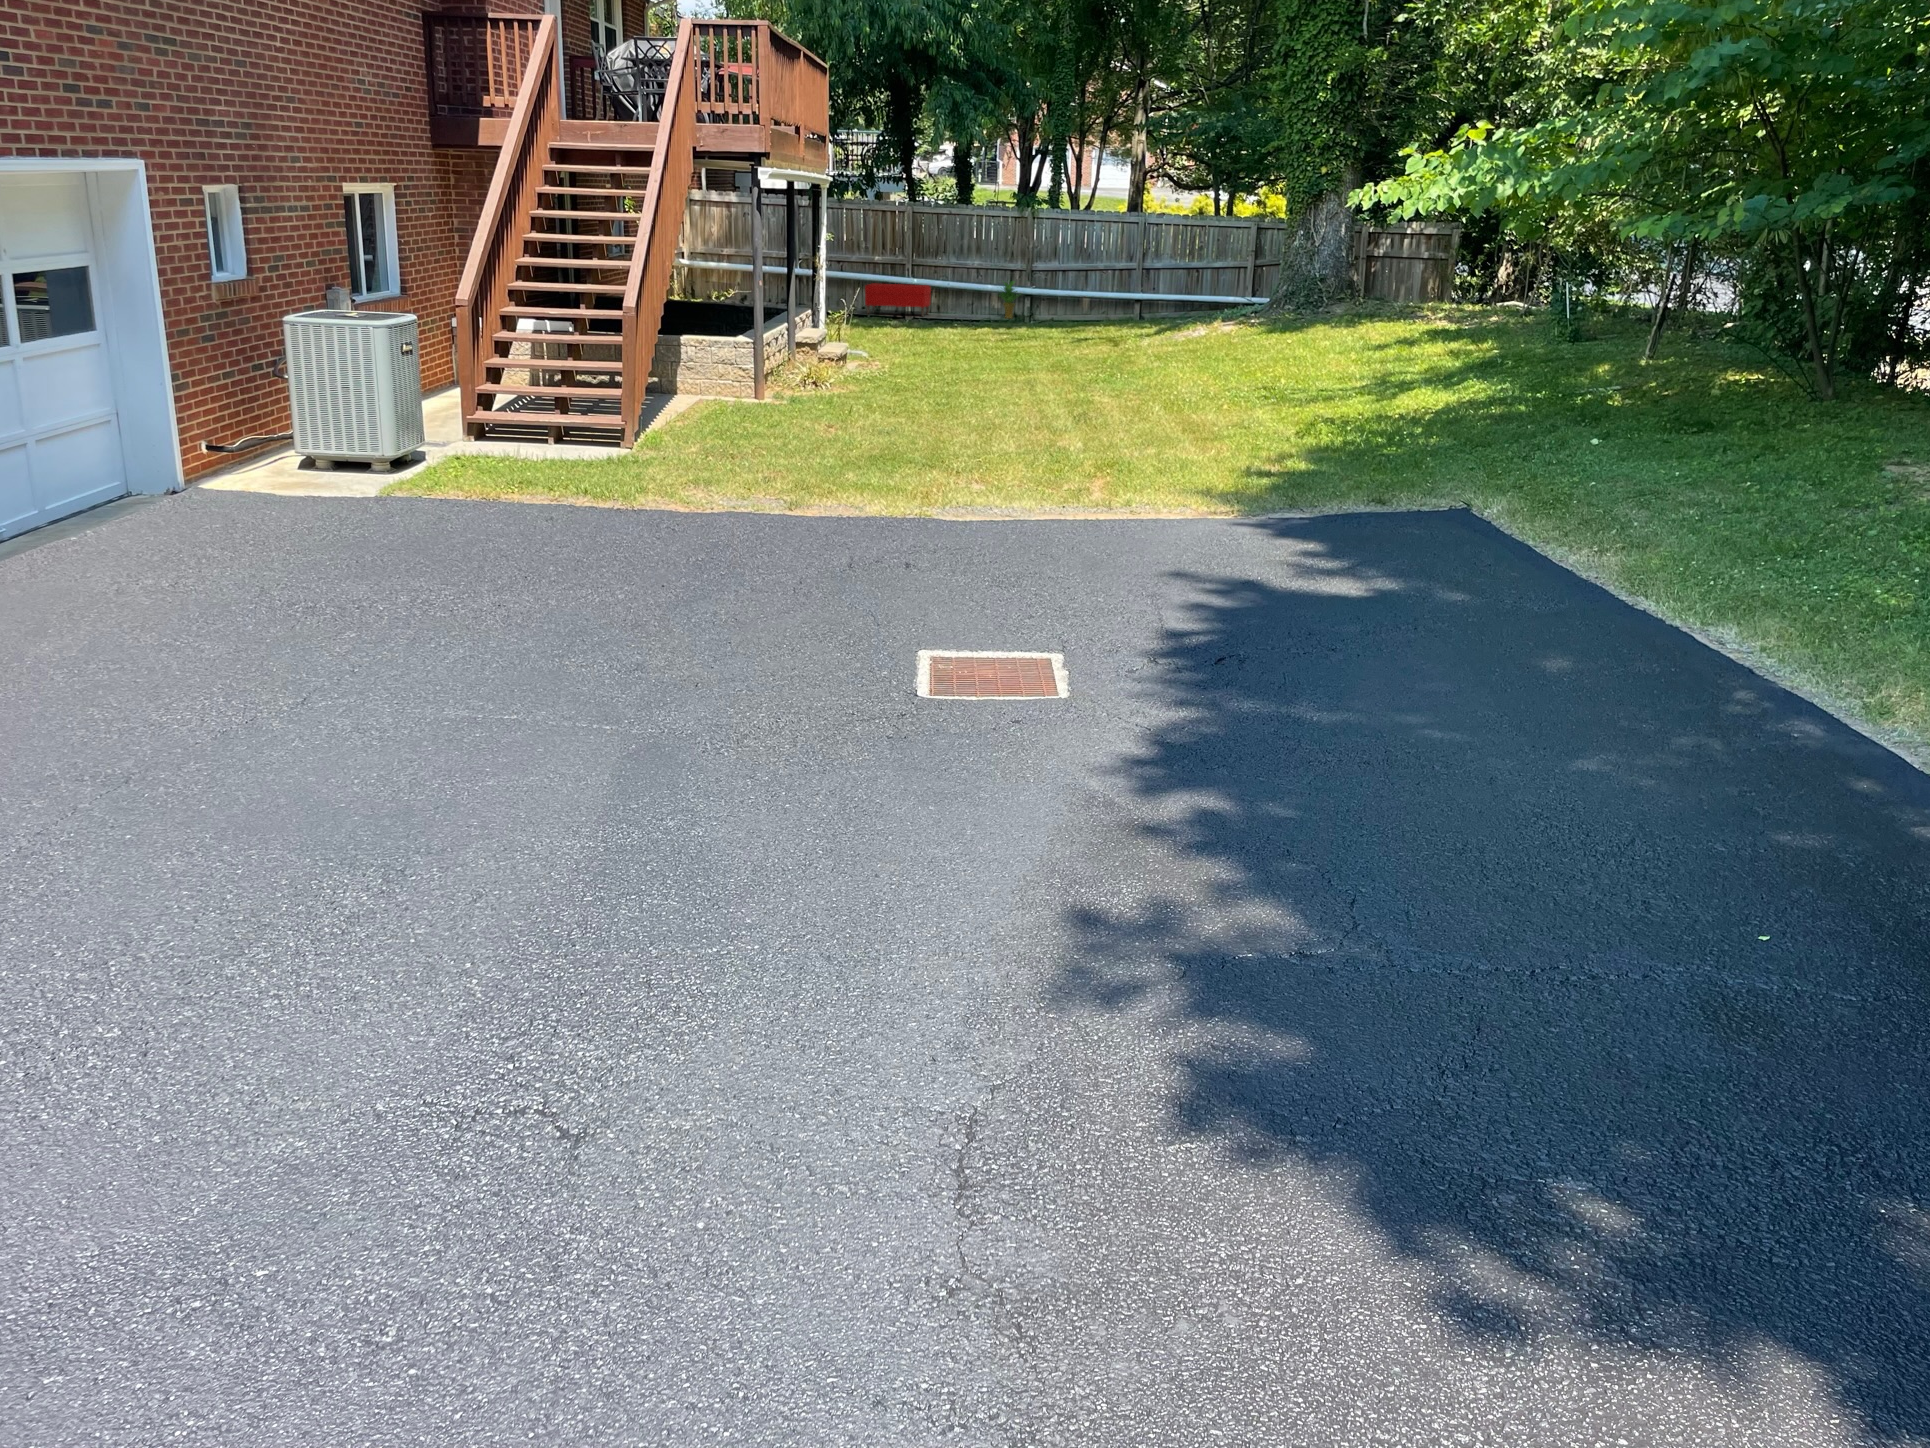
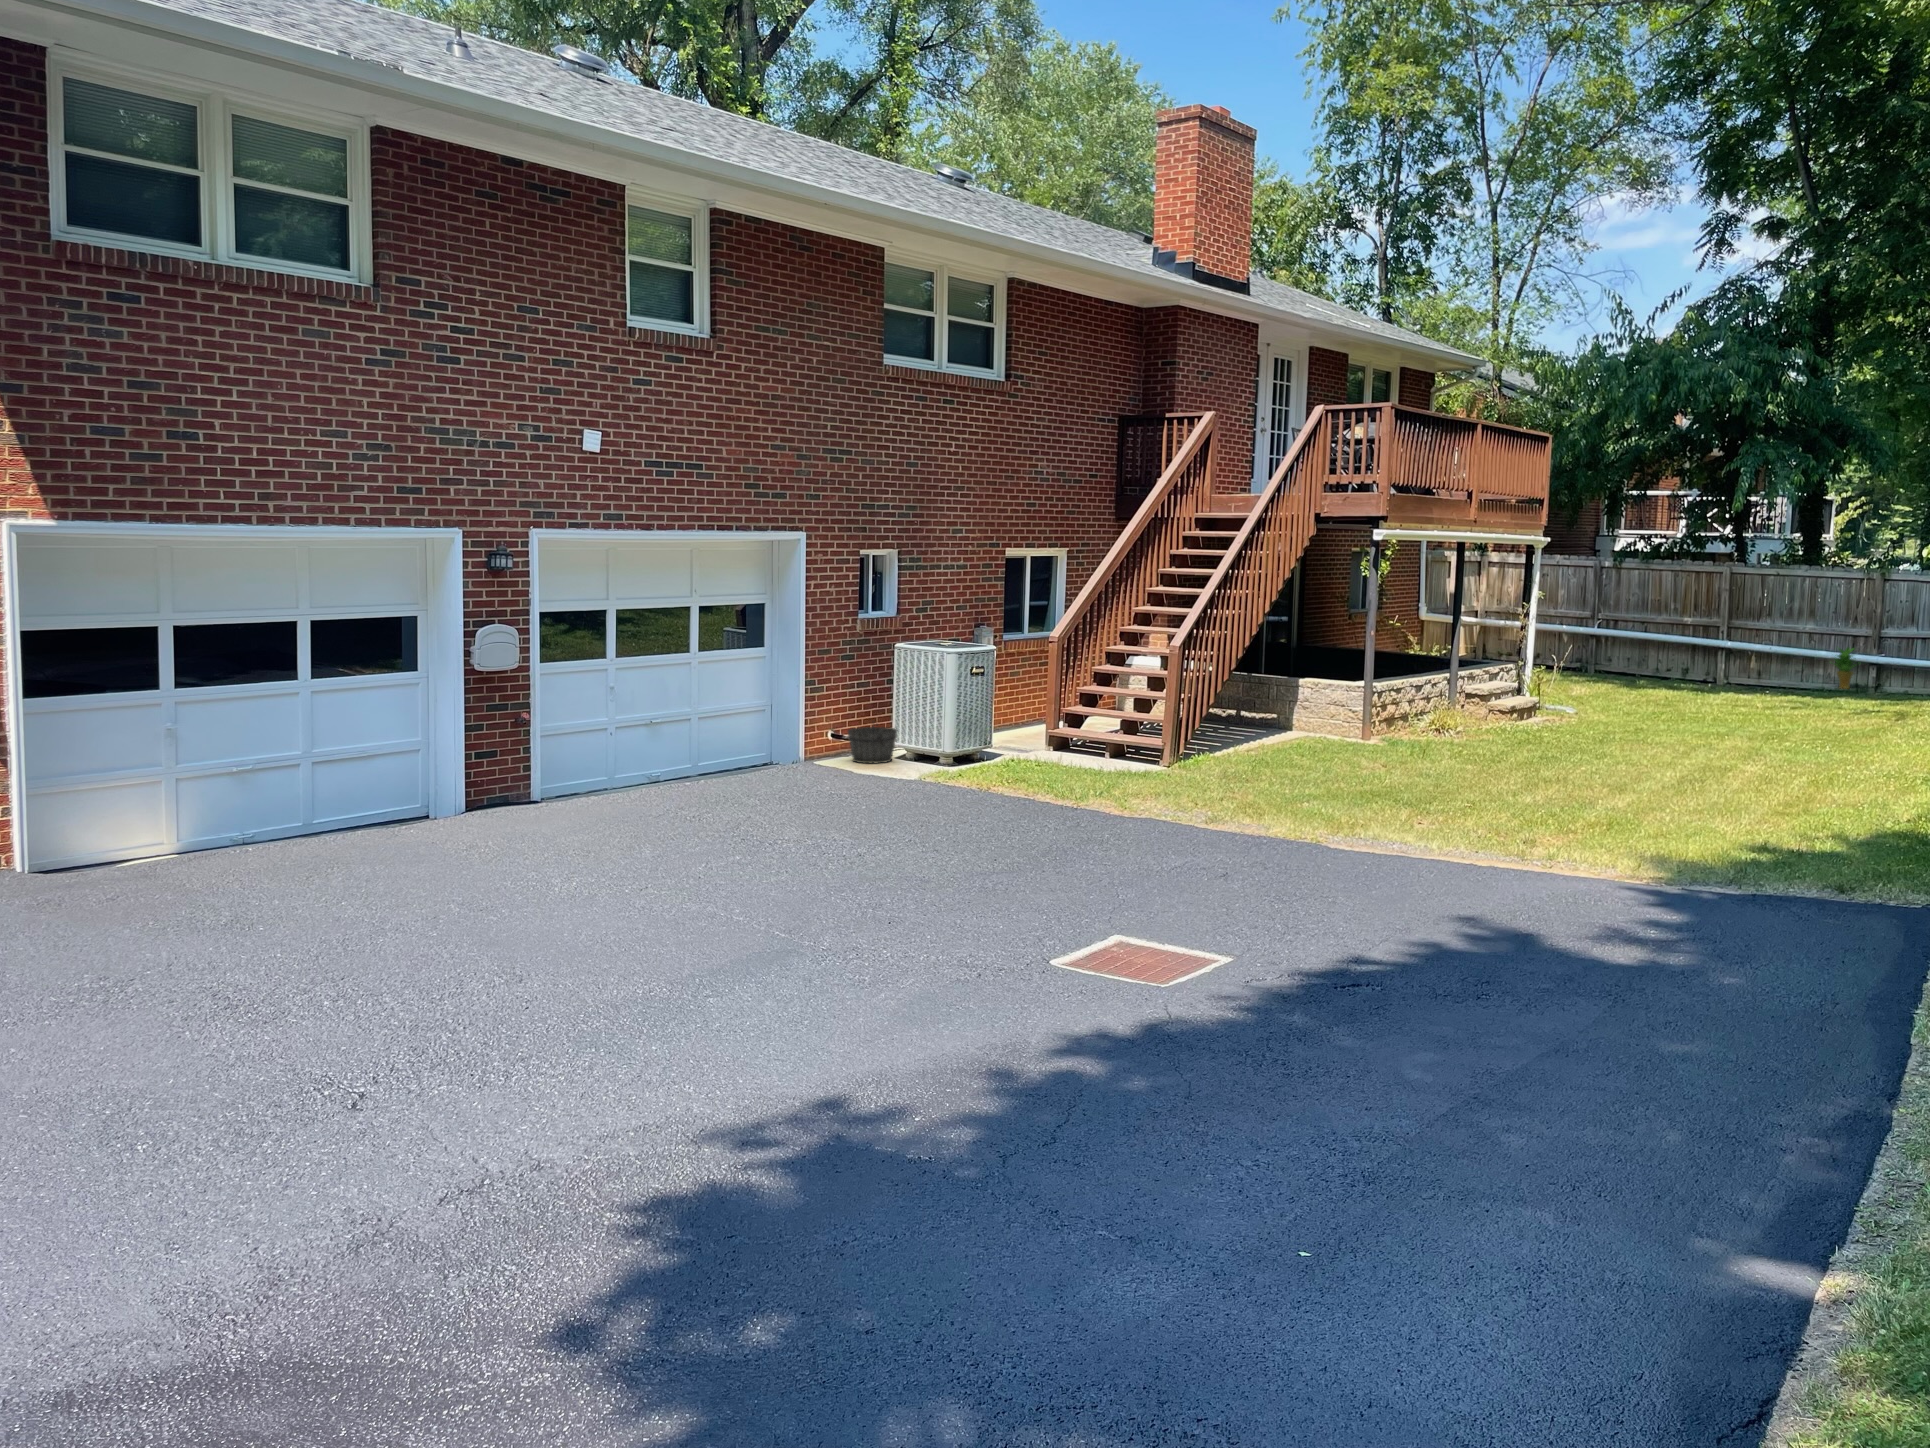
bench: present [865,283,931,316] -> none [1667,647,1749,683]
wooden bucket: none [223,420,296,482] -> present [847,726,897,763]

